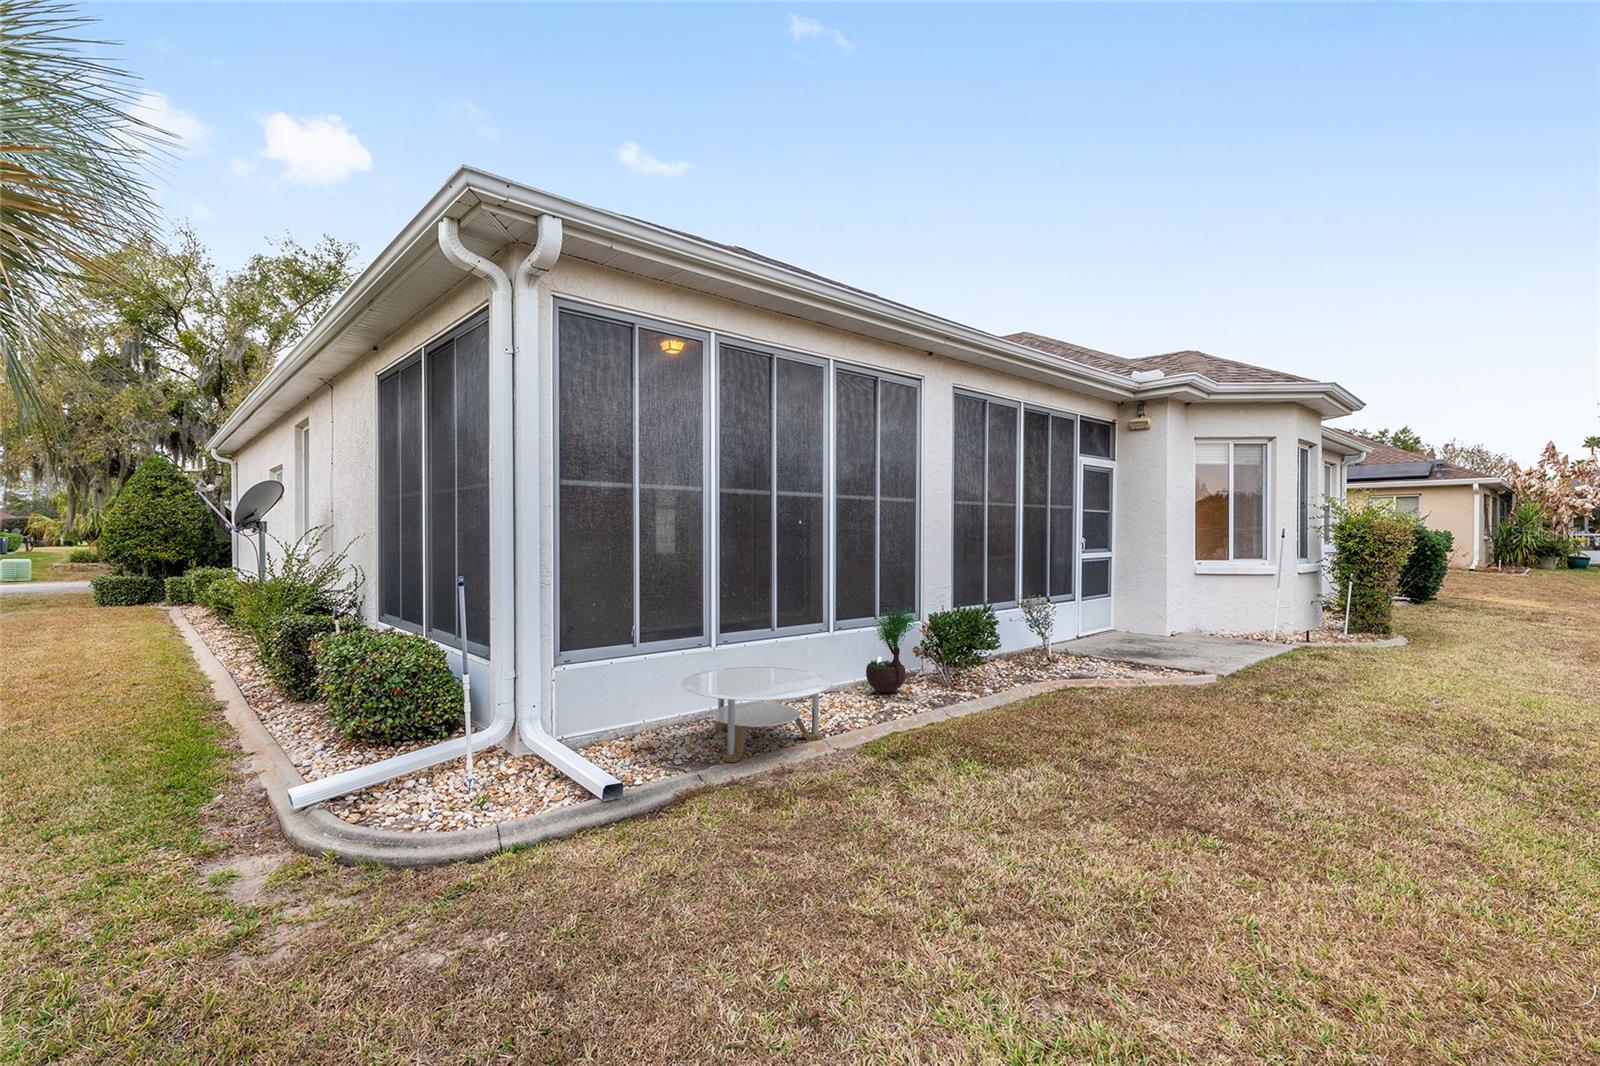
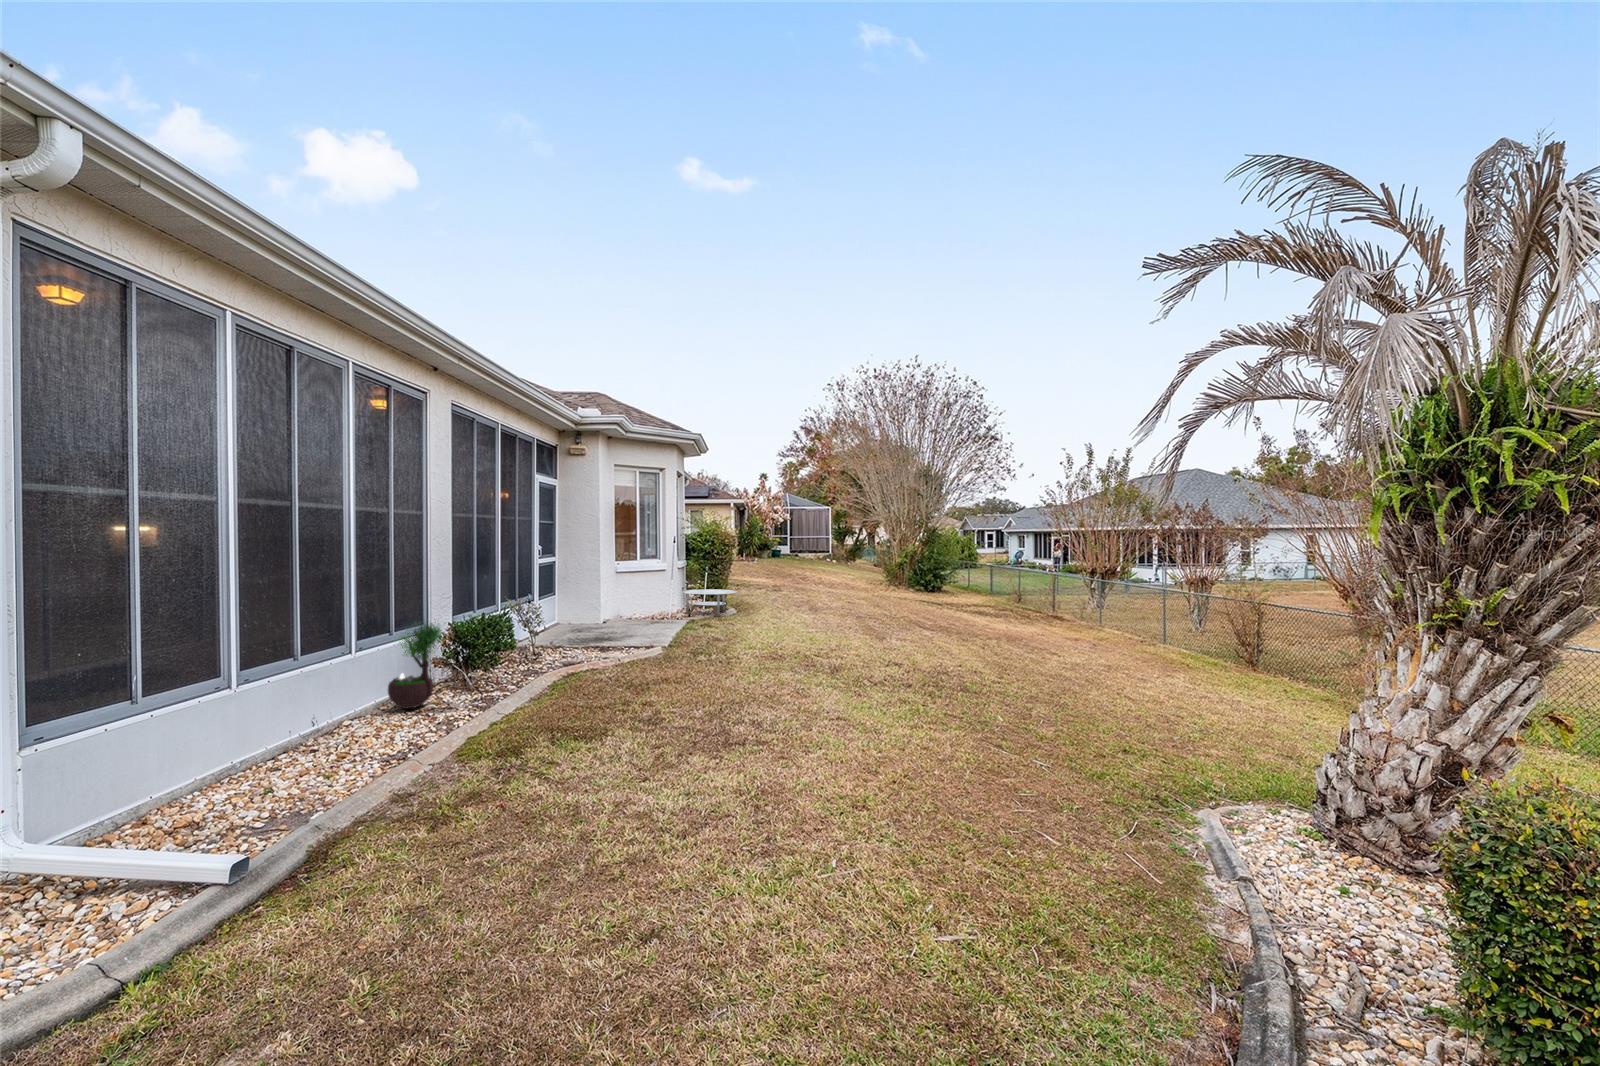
round table: present [682,667,830,762] -> present [682,589,737,617]

